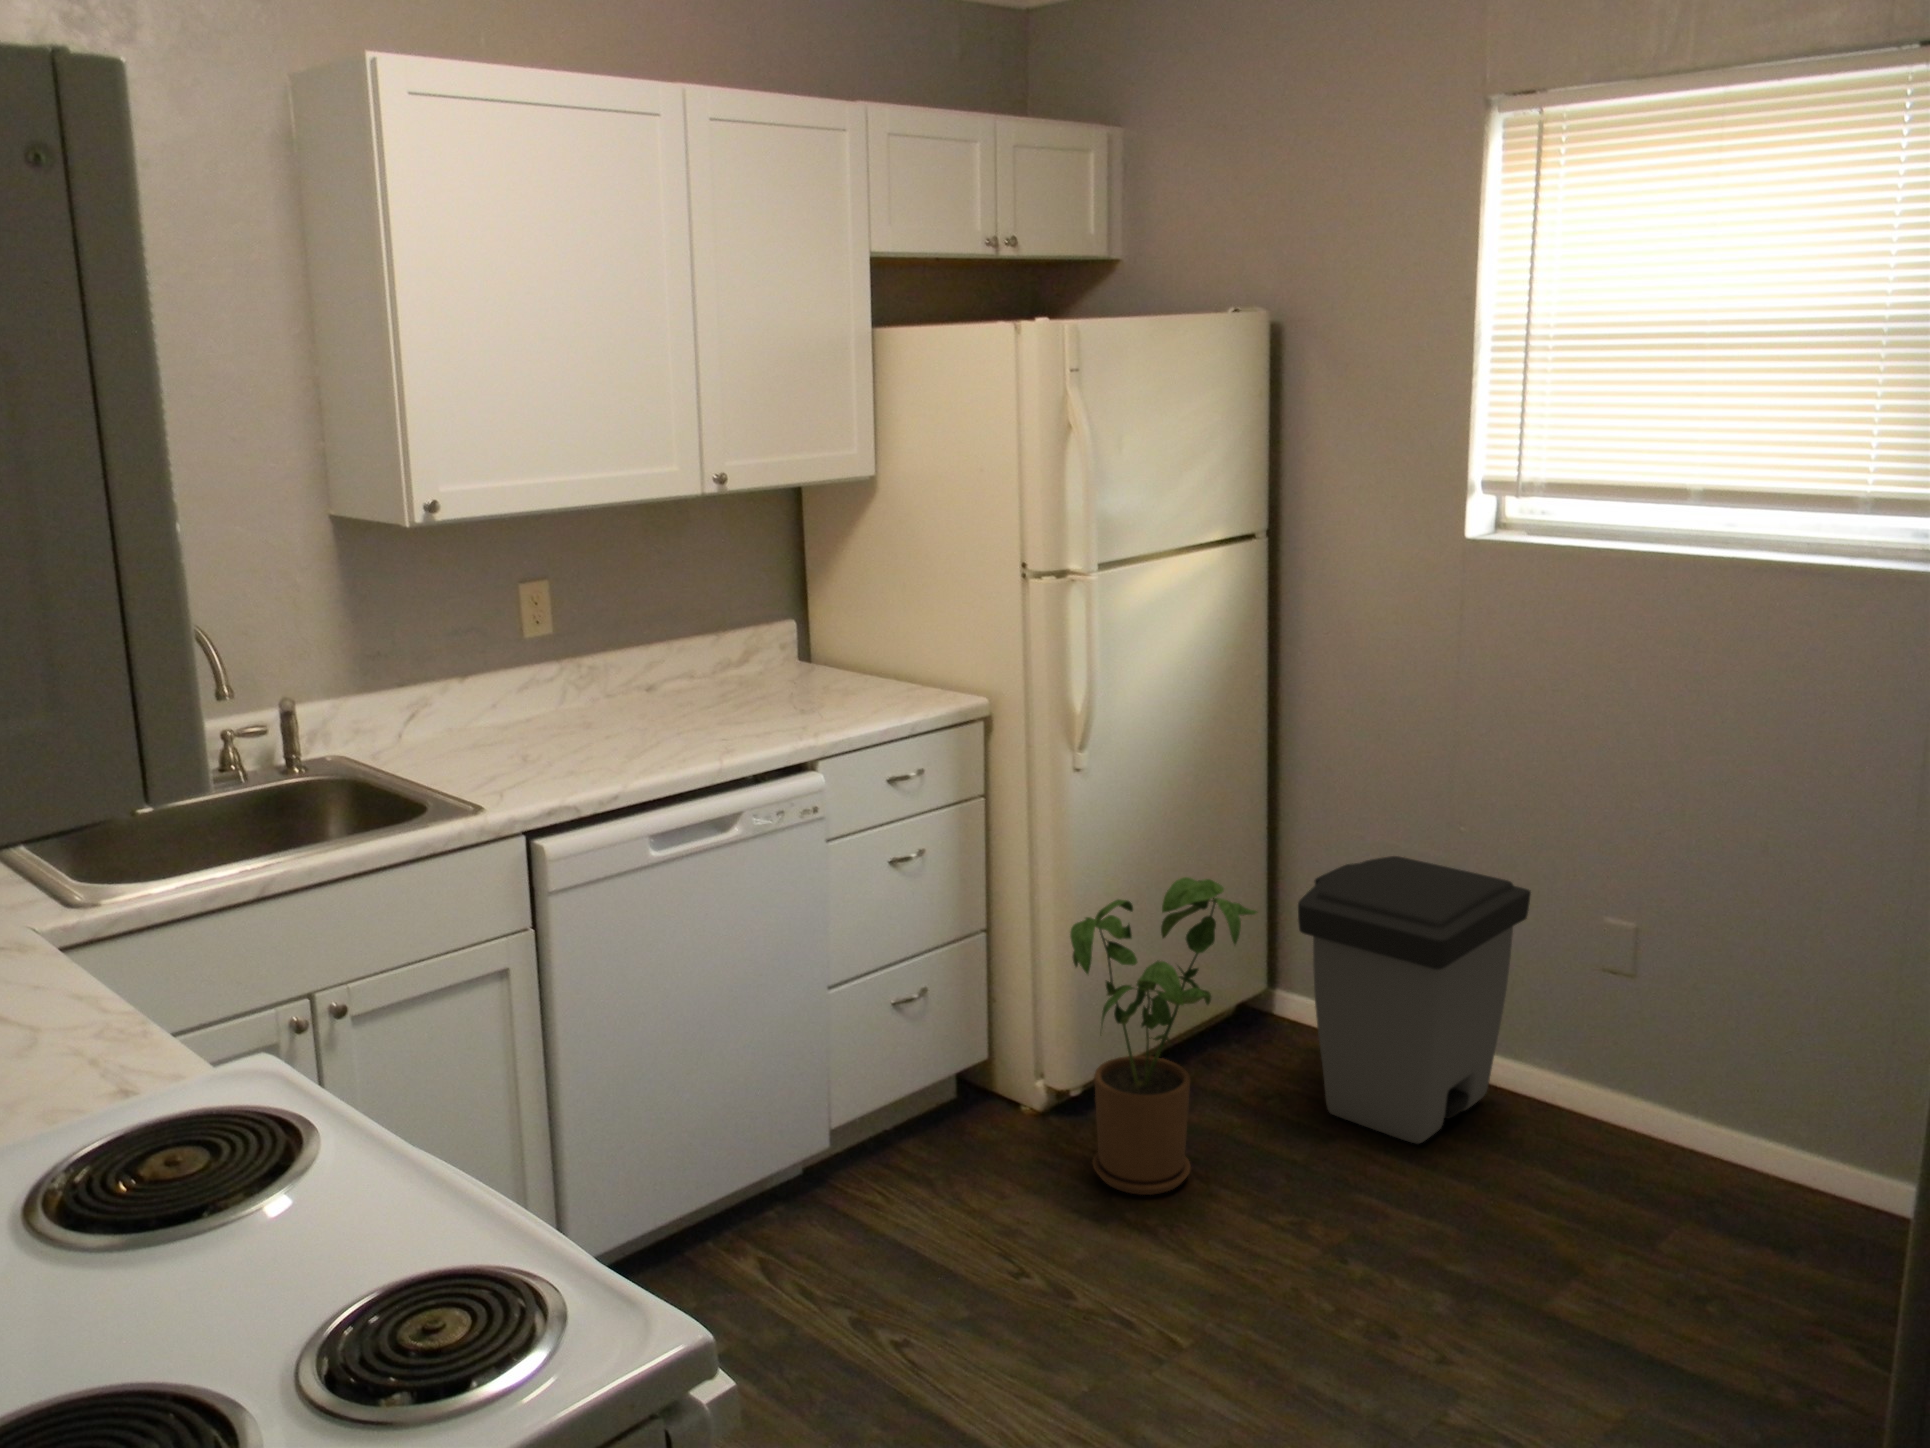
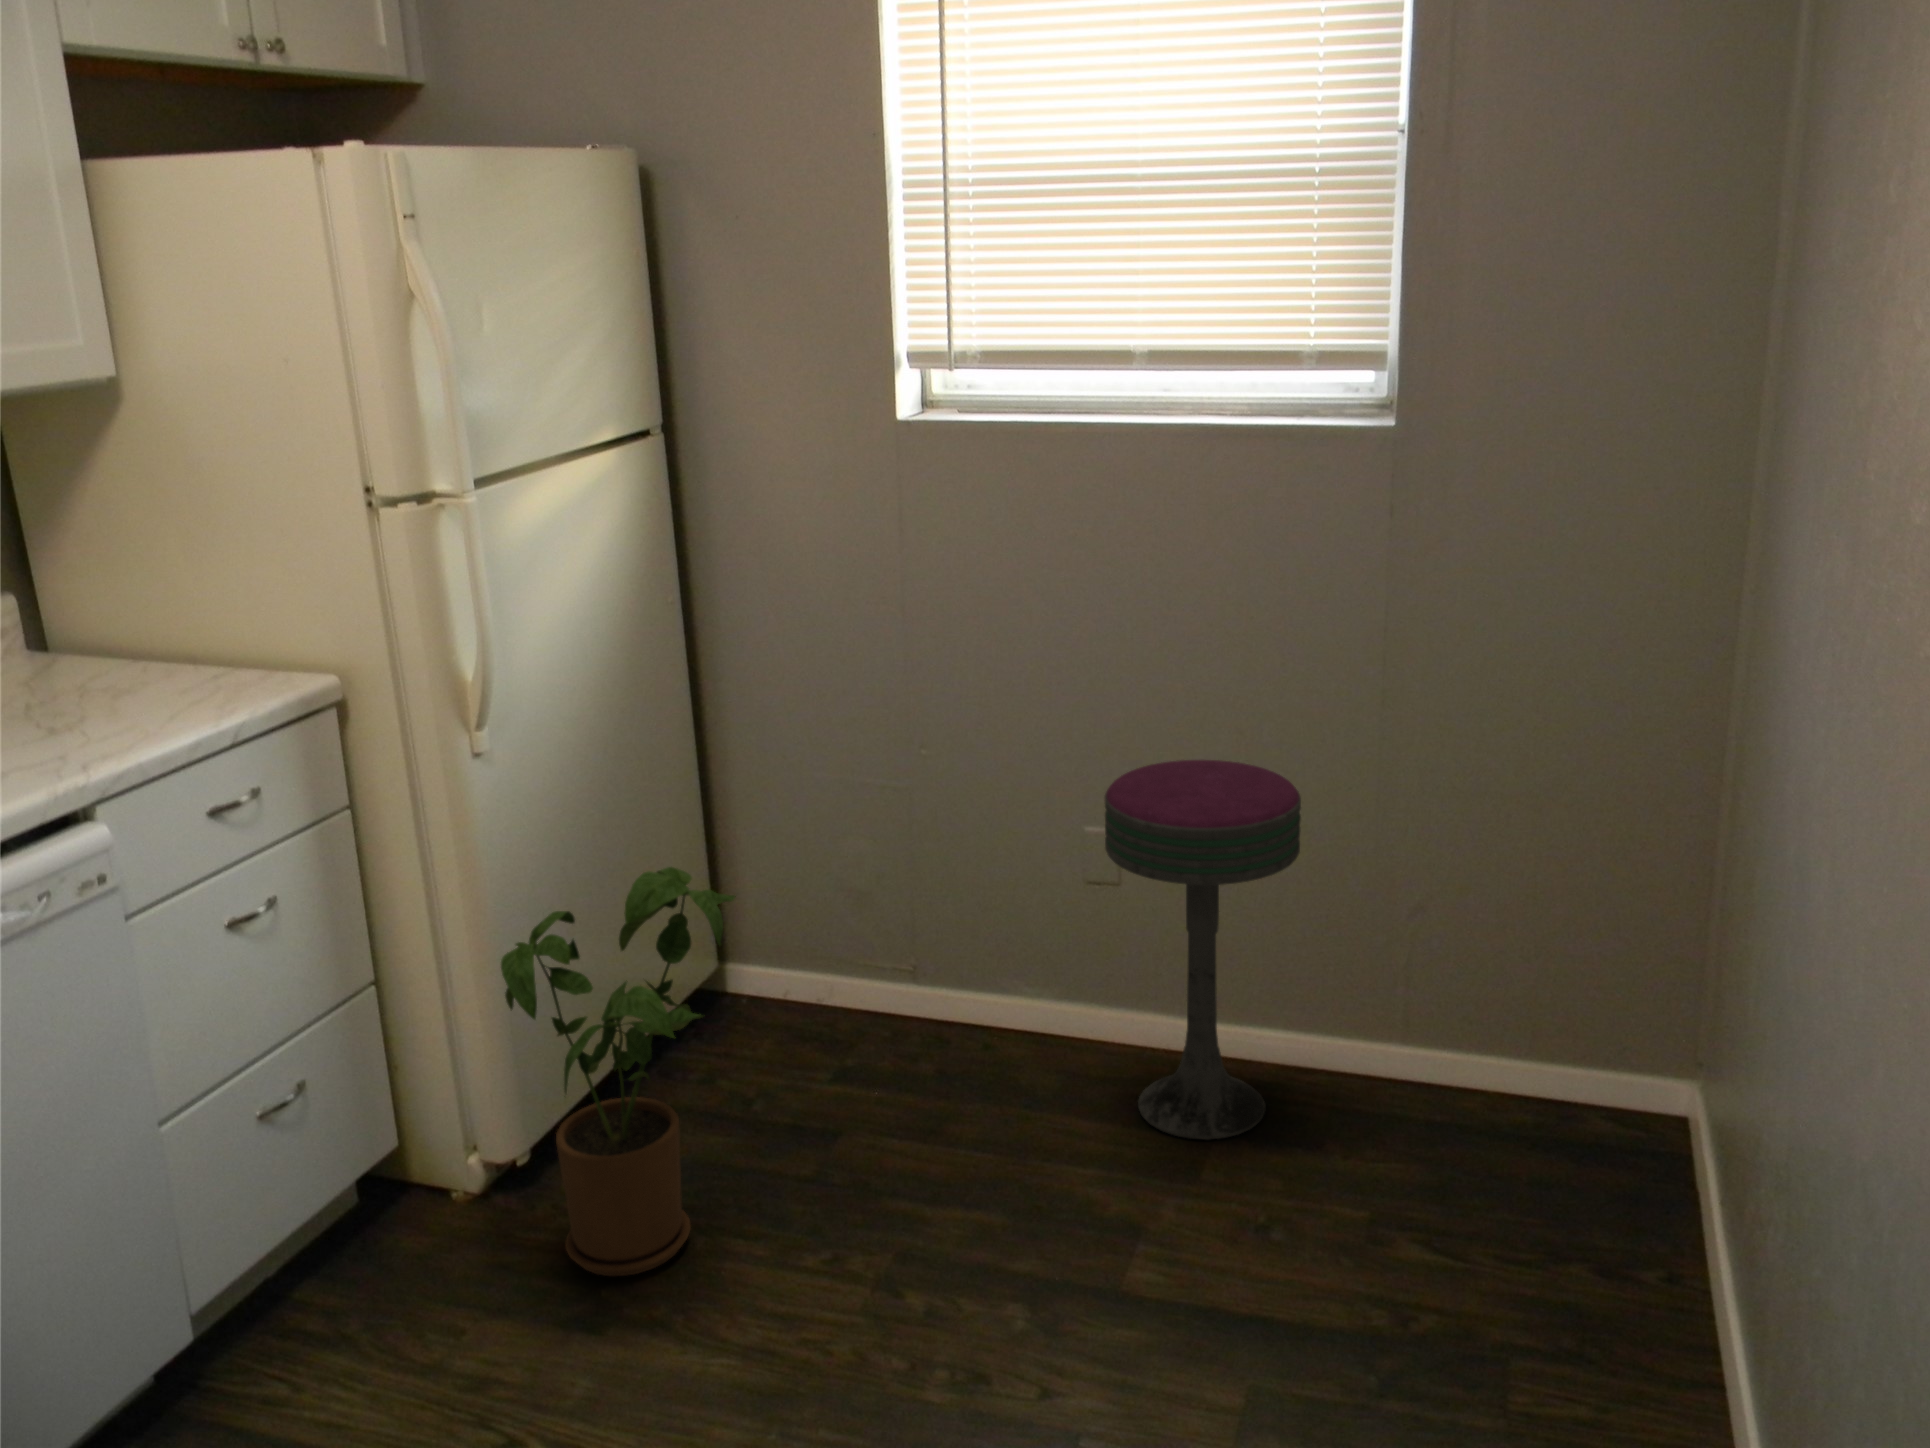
trash can: present [1298,856,1531,1144] -> none [769,794,1012,1119]
bar stool: none [1602,866,1807,1226] -> present [1104,760,1301,1140]

